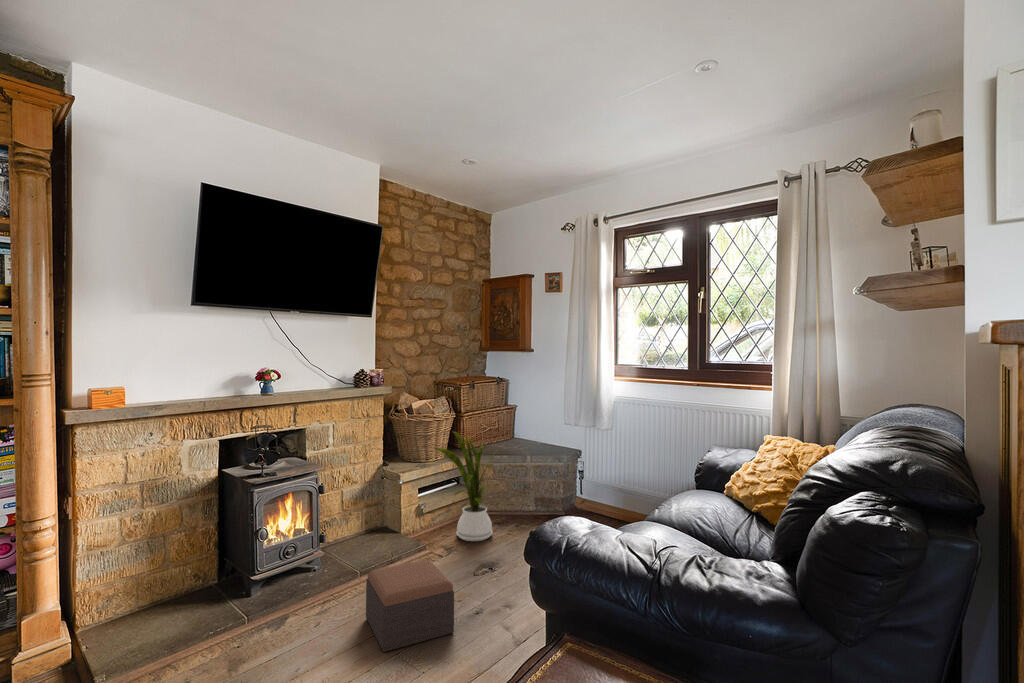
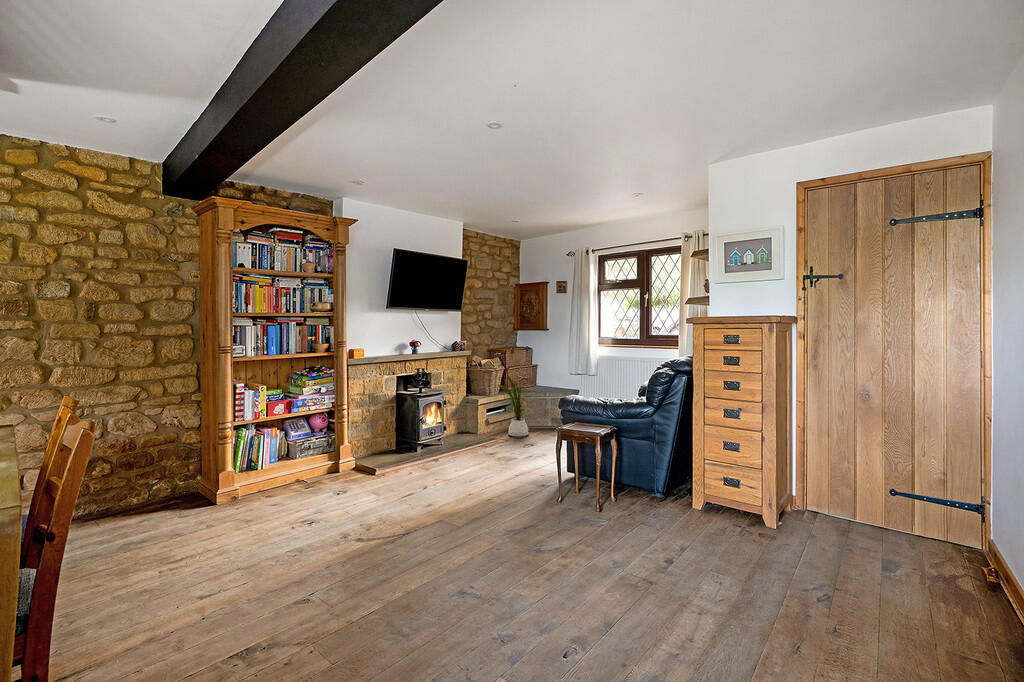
footstool: present [366,559,454,652] -> none [475,433,518,466]

